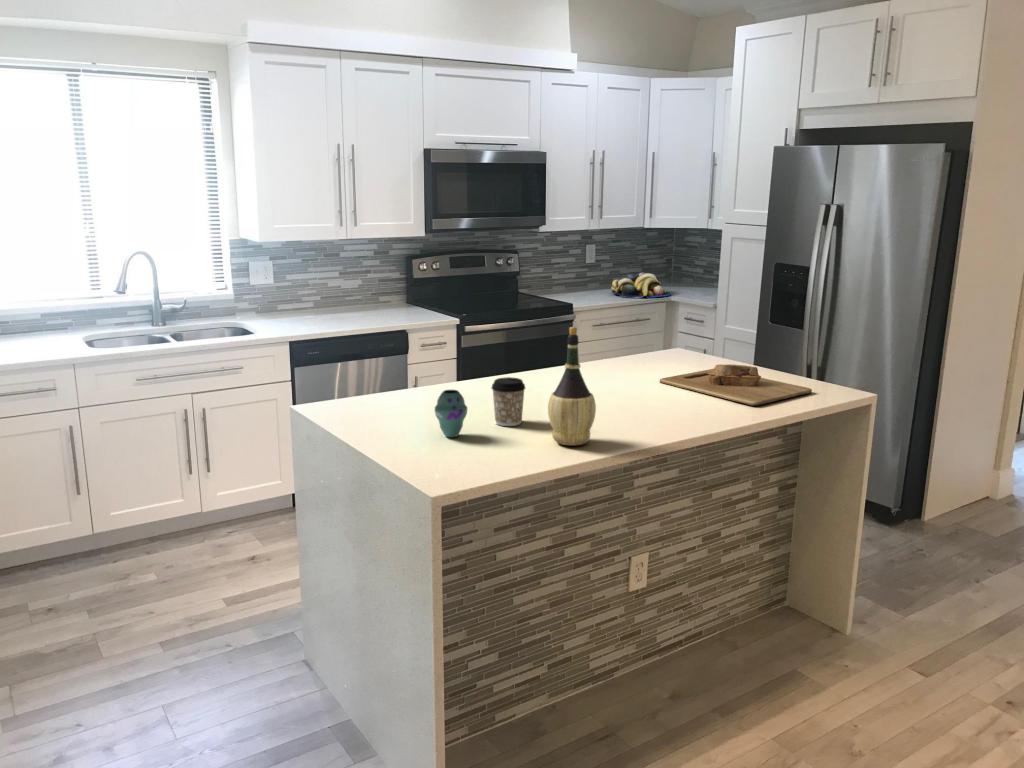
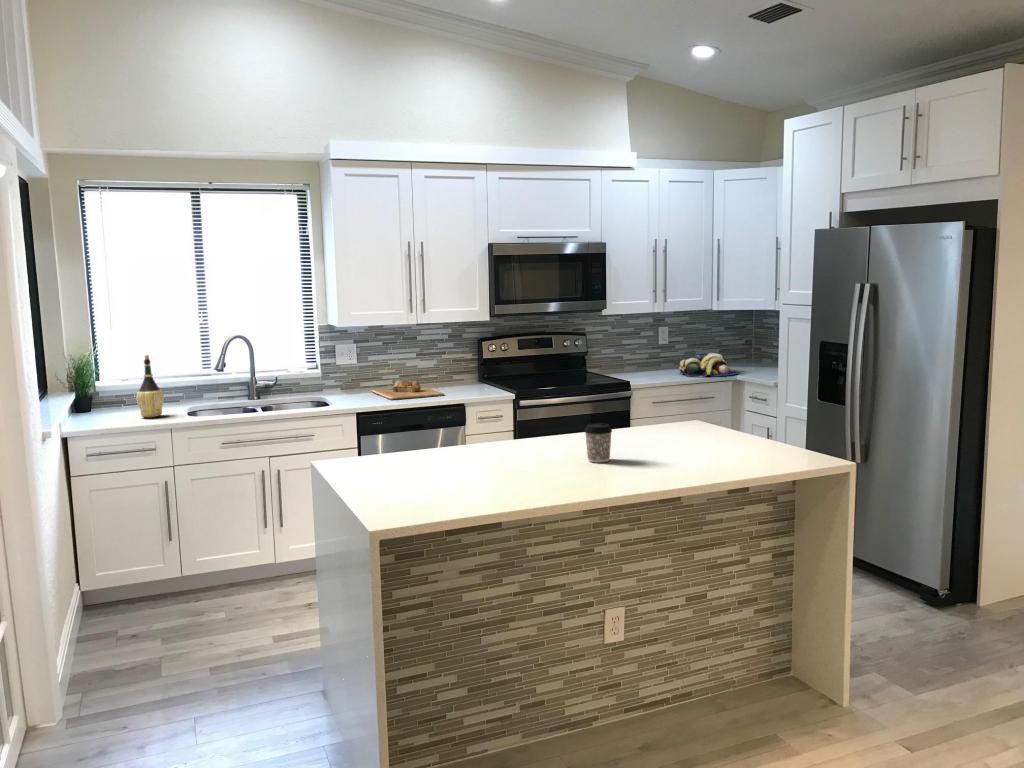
wine bottle: present [548,327,596,445] -> present [137,355,164,417]
cutting board: present [660,364,812,405] -> present [372,380,444,400]
coffee cup: present [491,377,525,426] -> present [585,423,612,462]
vase: present [435,390,467,437] -> none [401,445,430,486]

